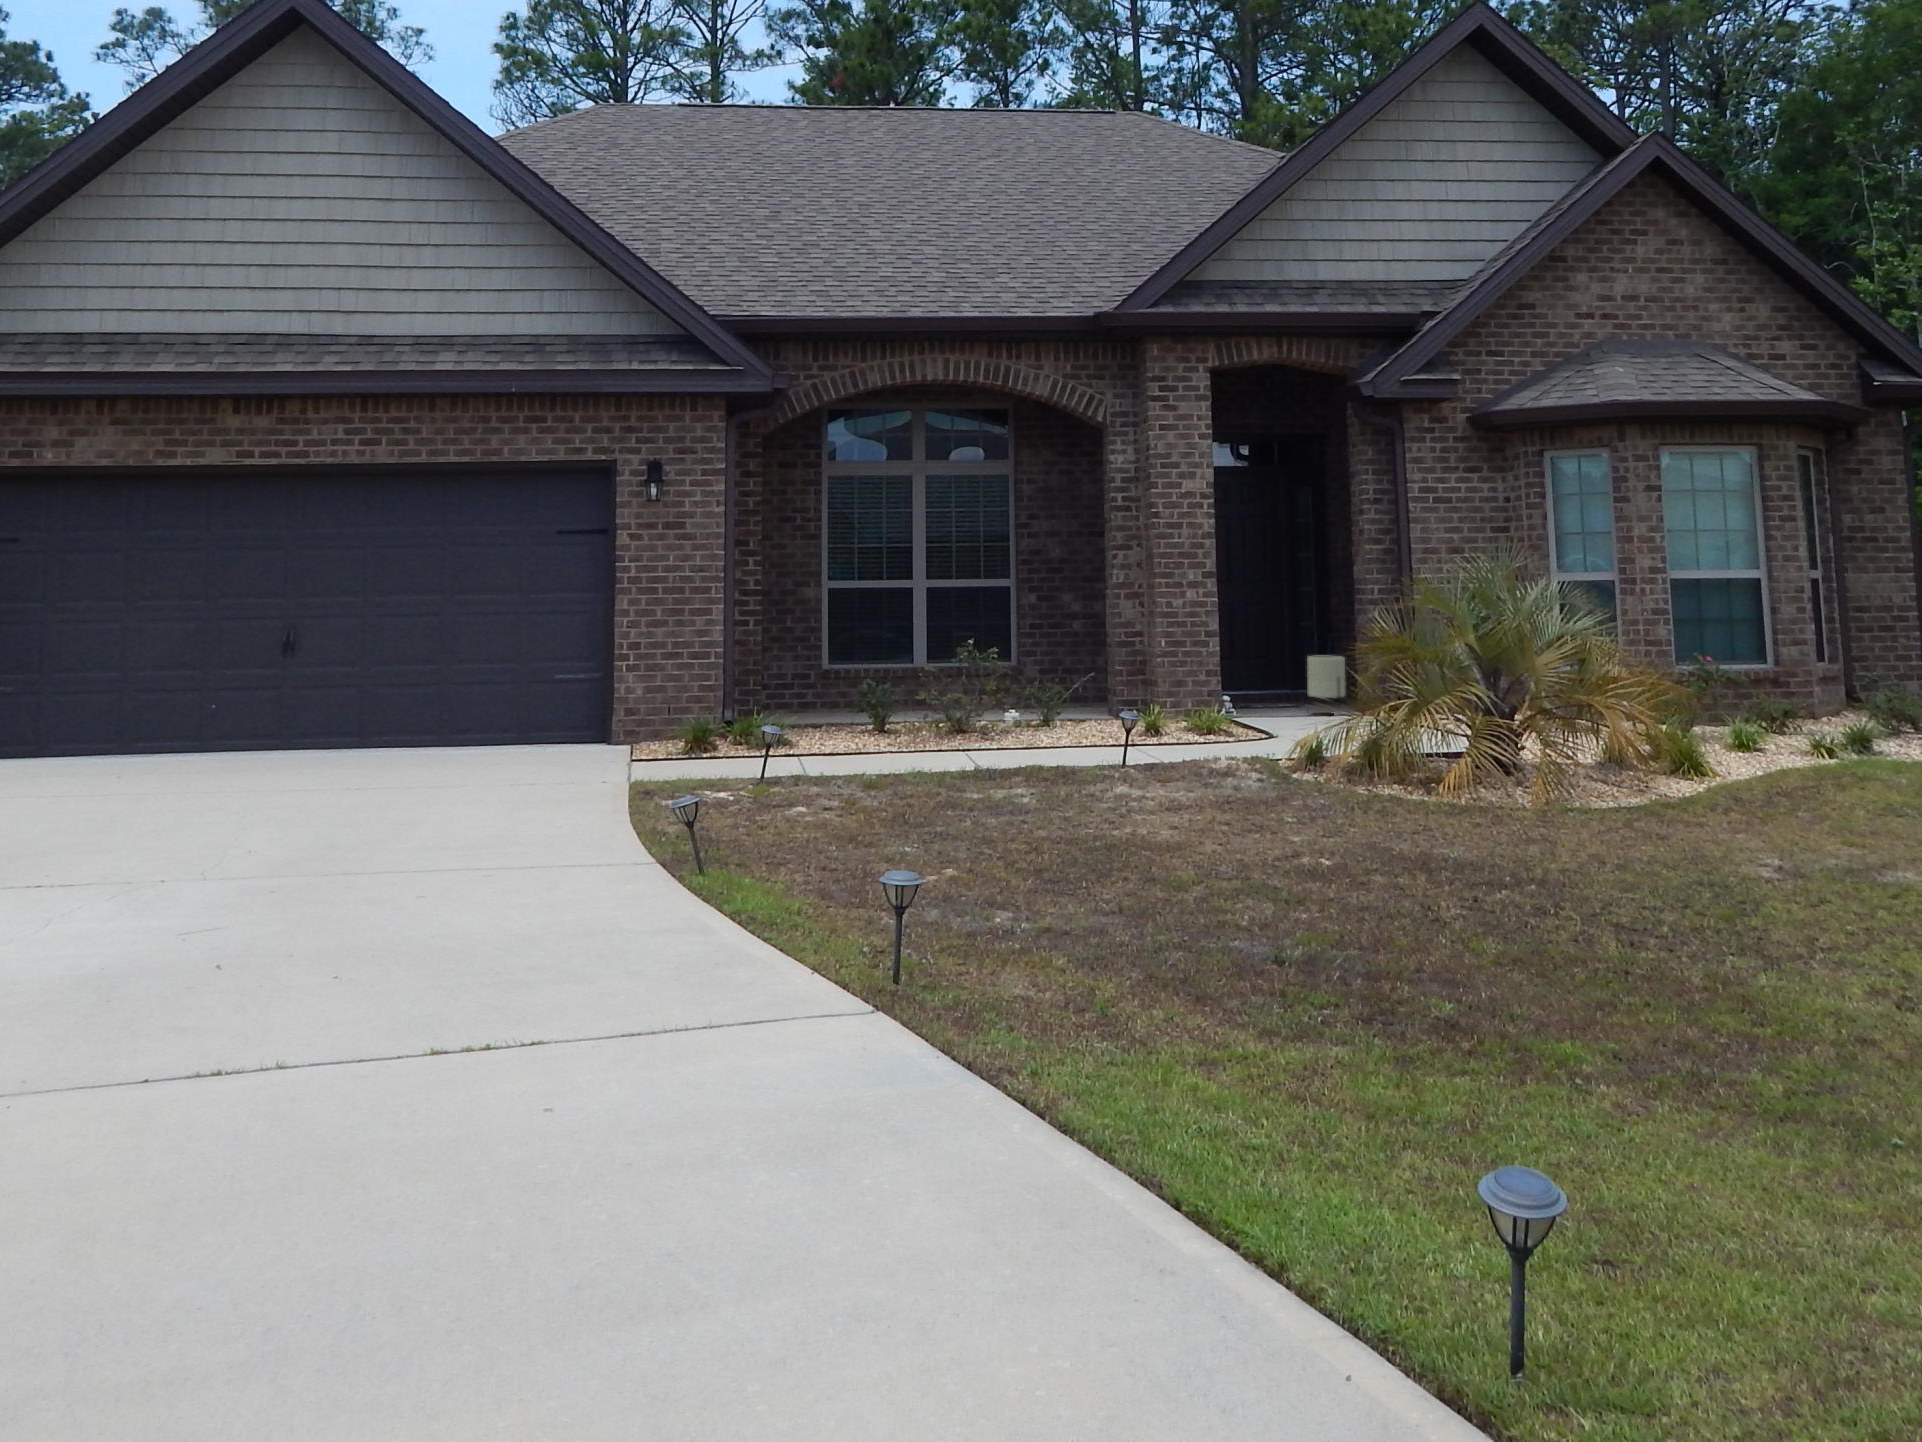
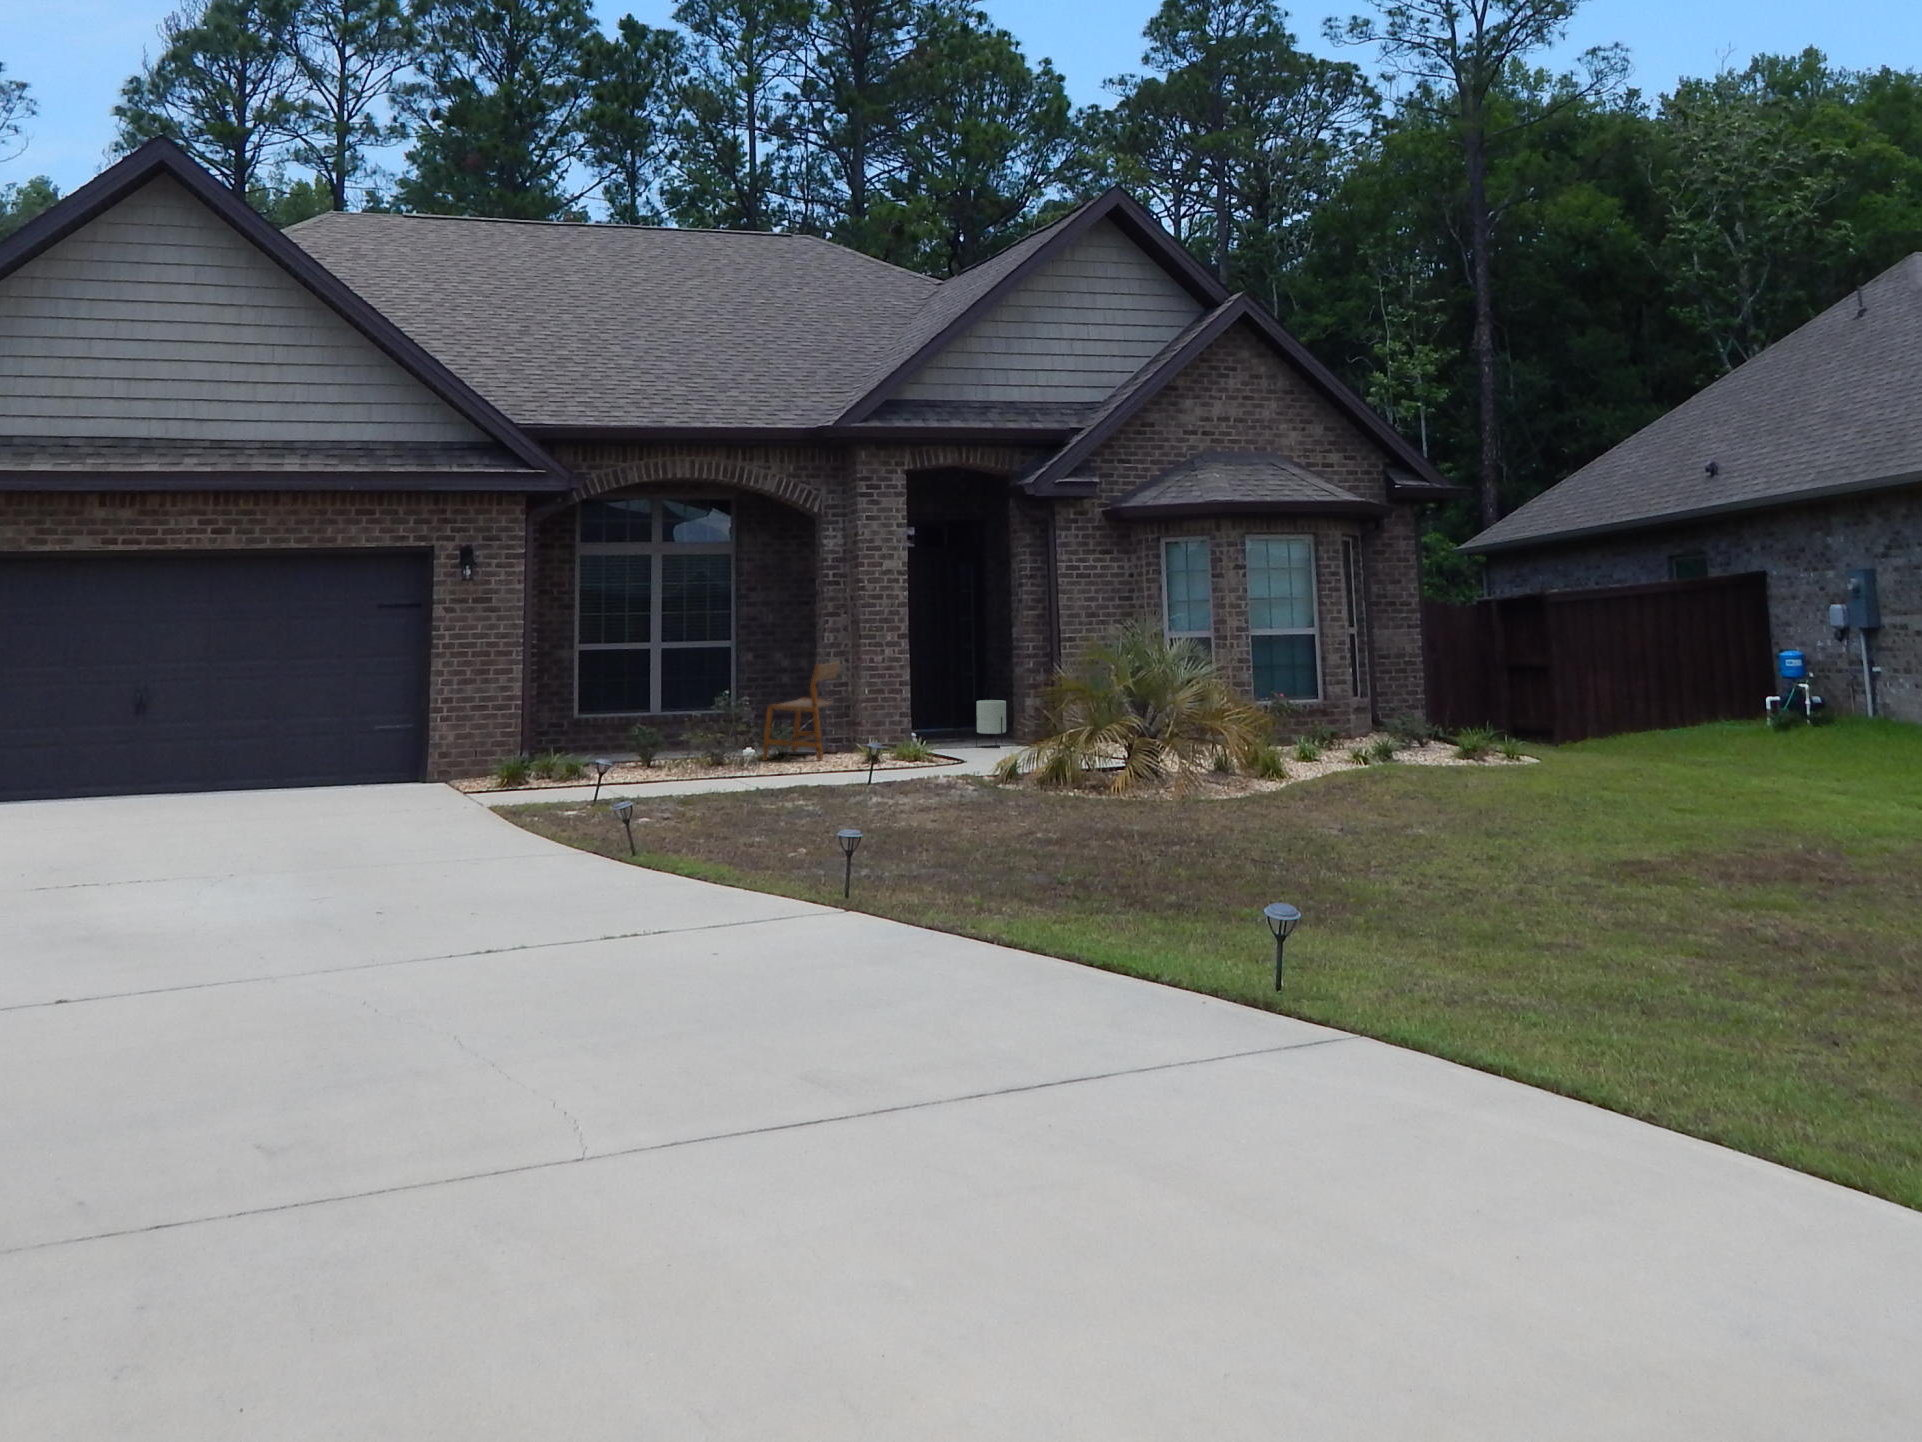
bench: none [1030,602,1143,726] -> present [762,662,839,761]

